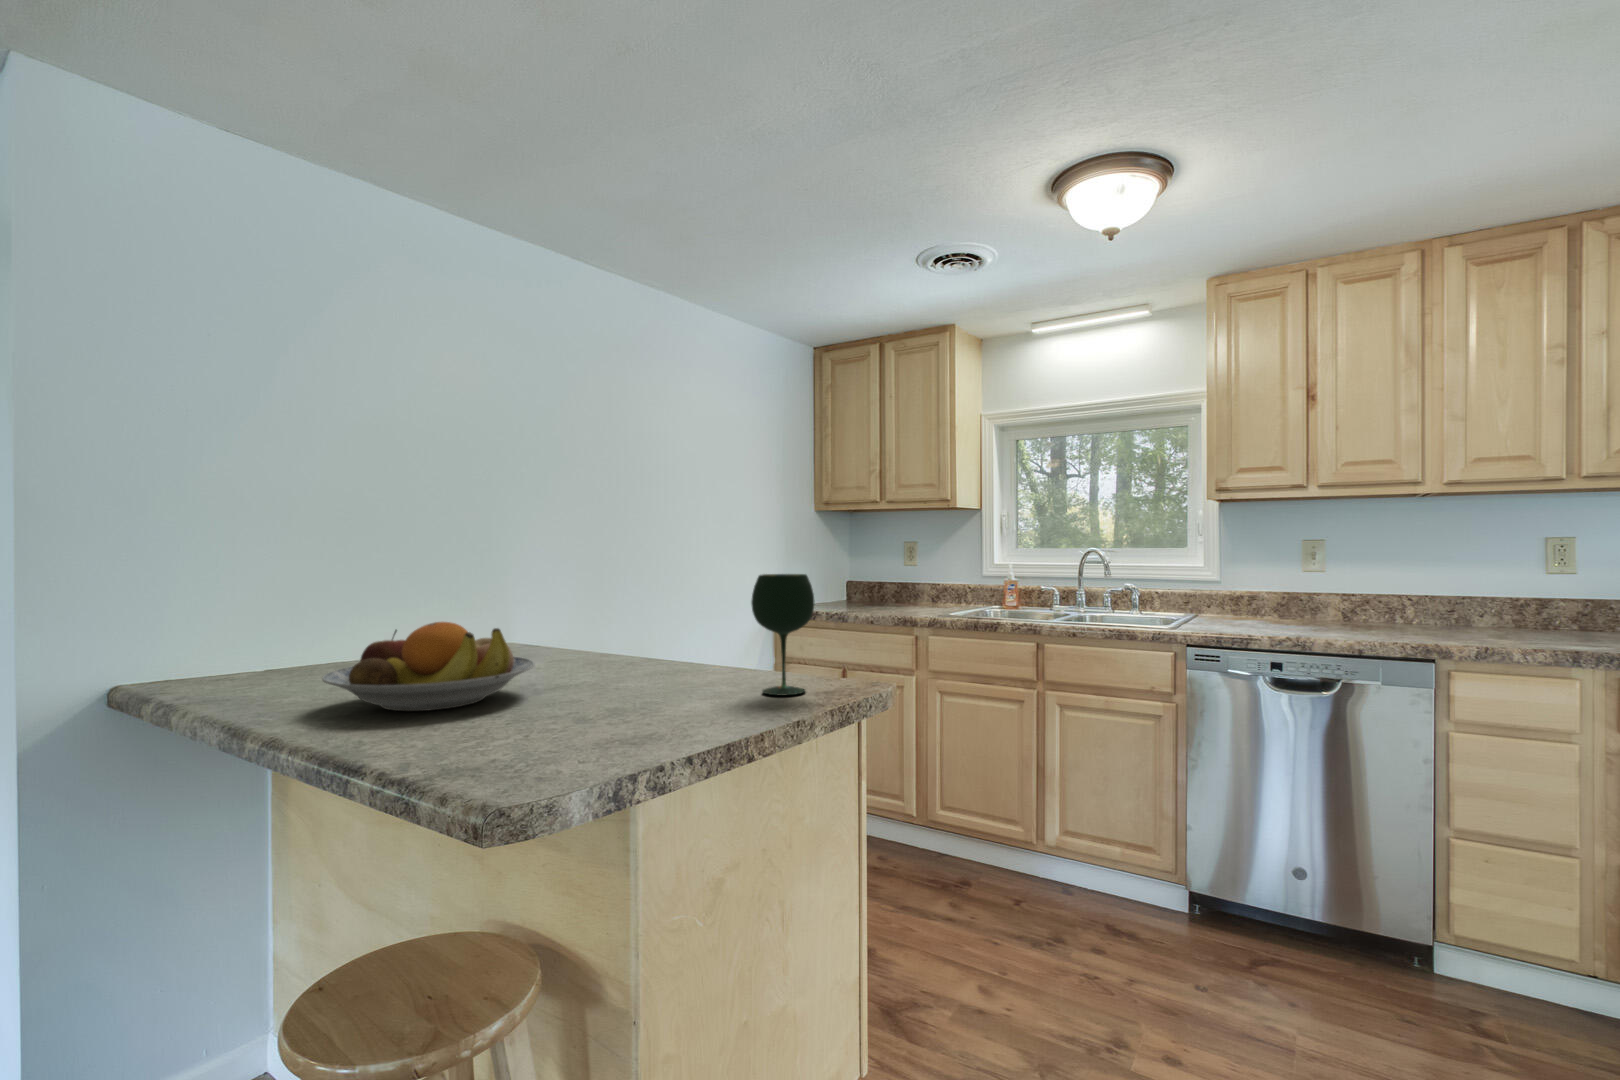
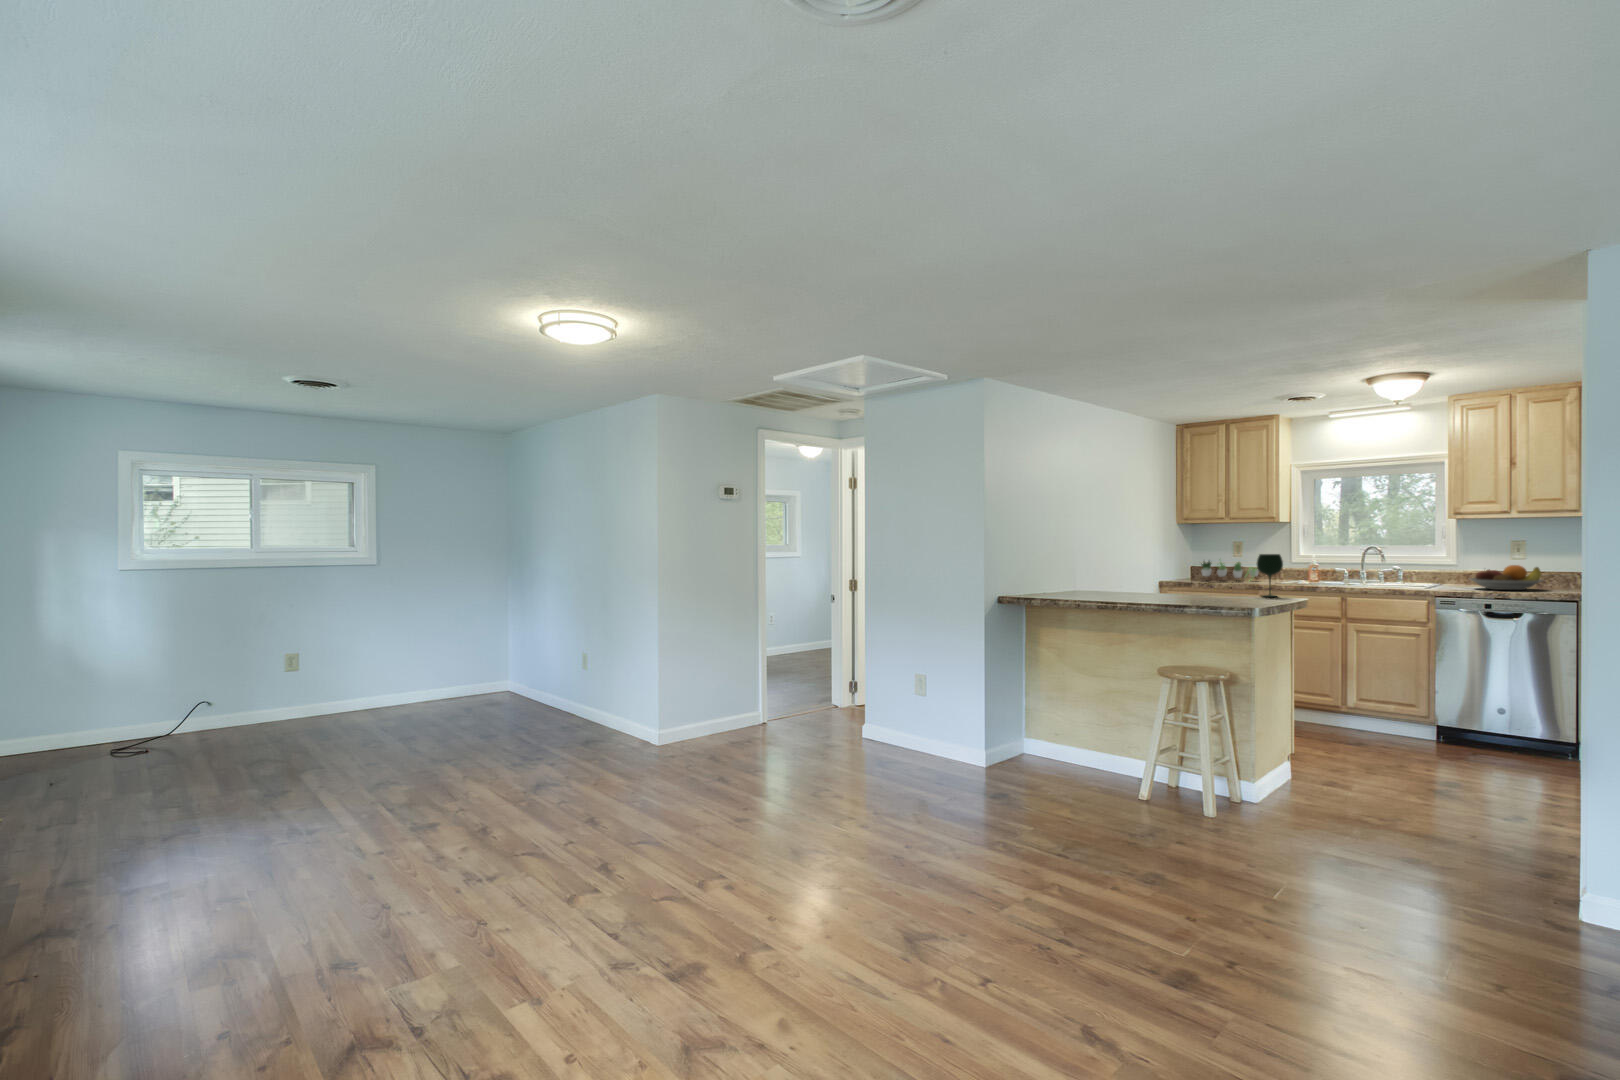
succulent plant: none [840,568,929,610] -> present [1201,561,1259,580]
fruit bowl: present [322,622,535,711] -> present [1470,565,1543,590]

